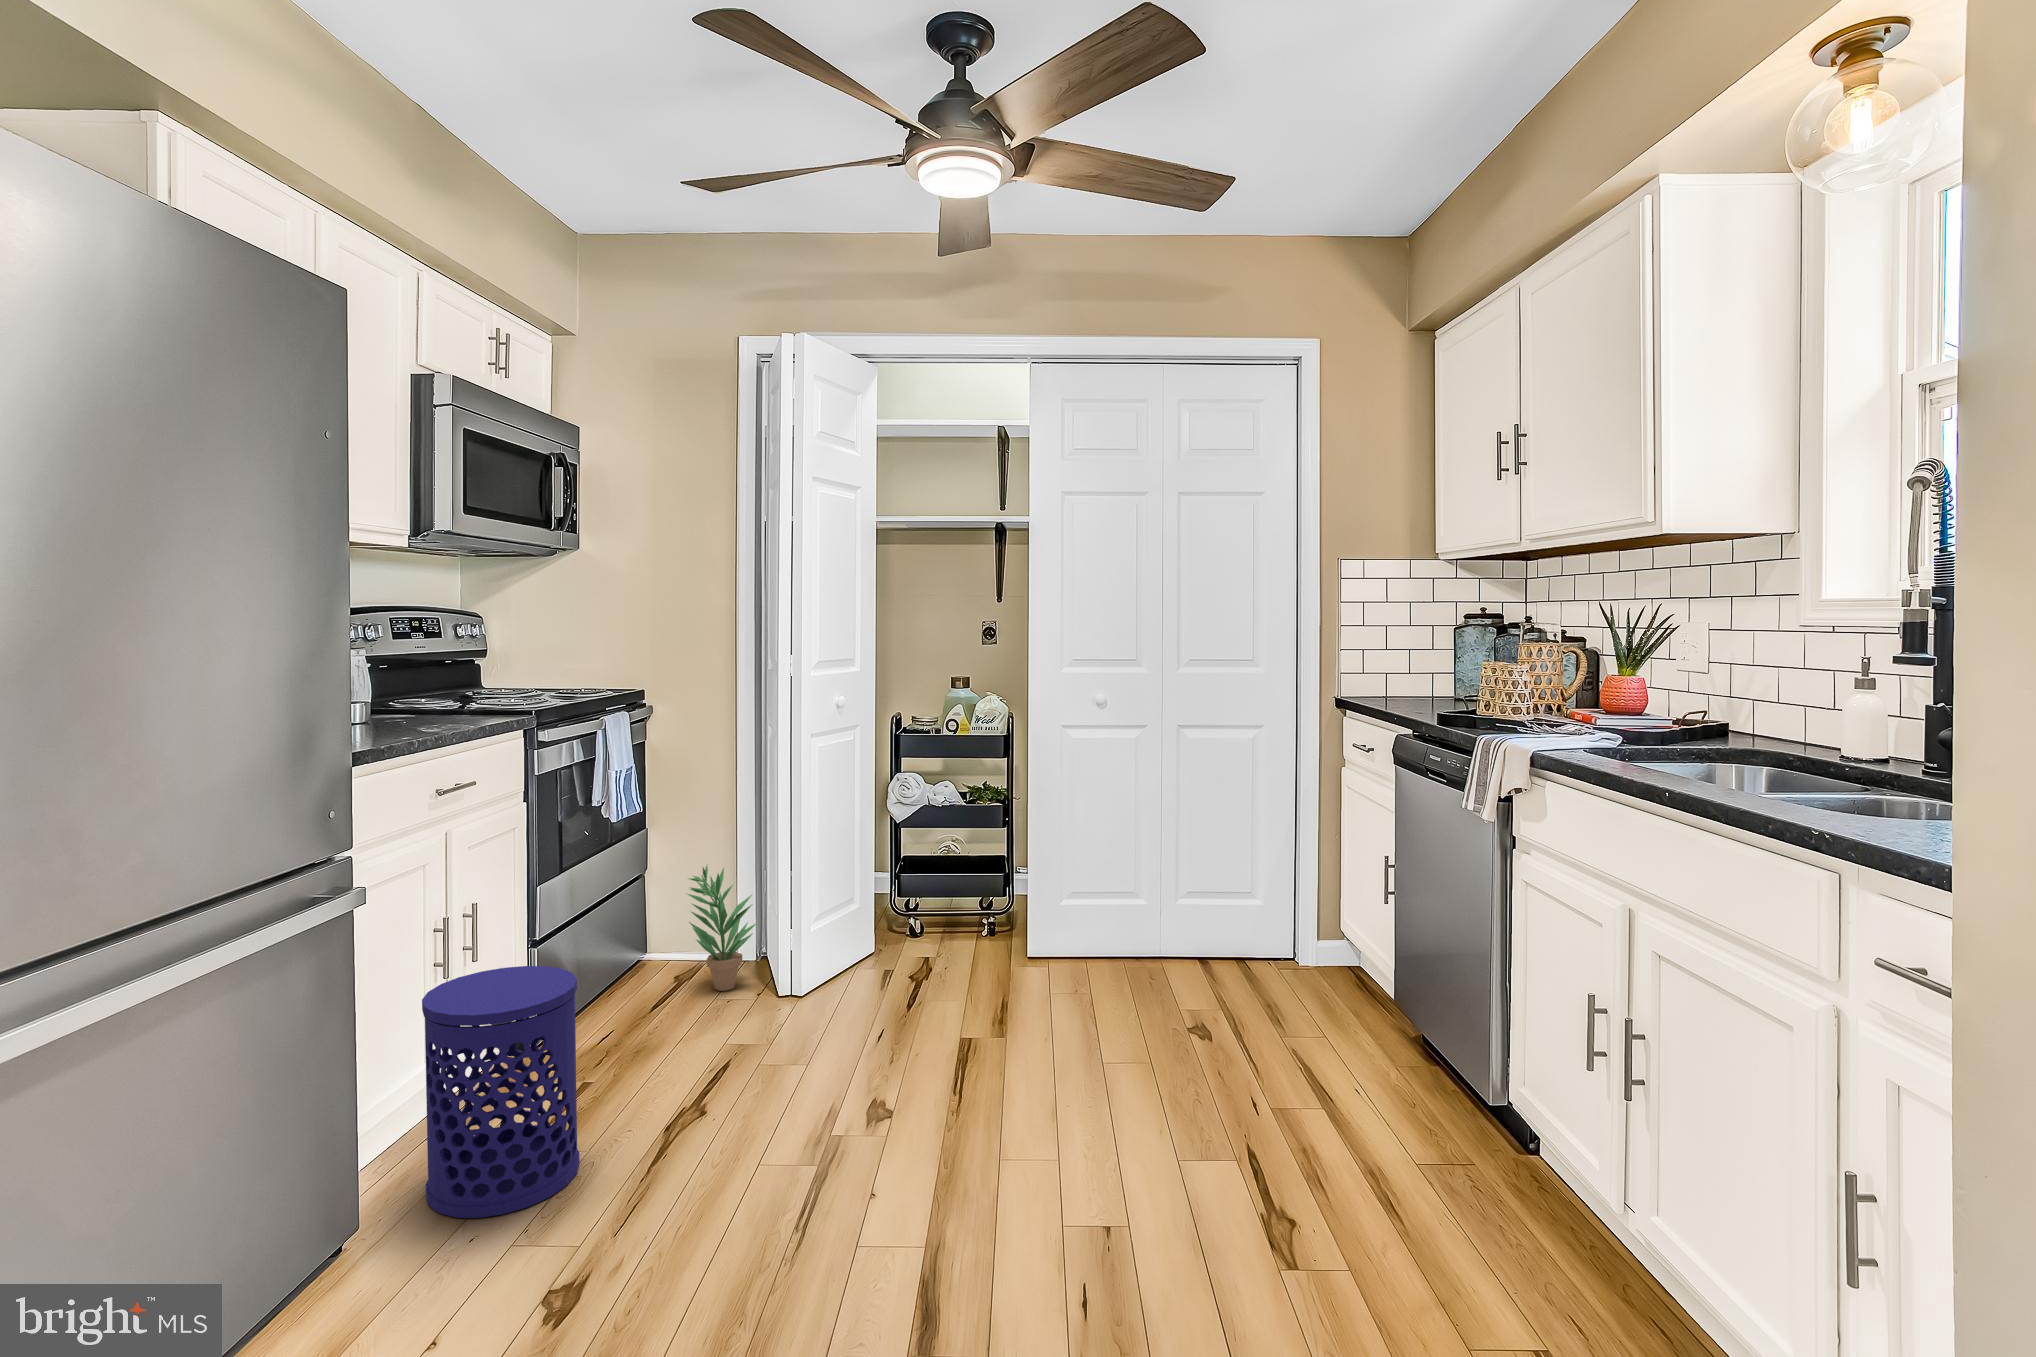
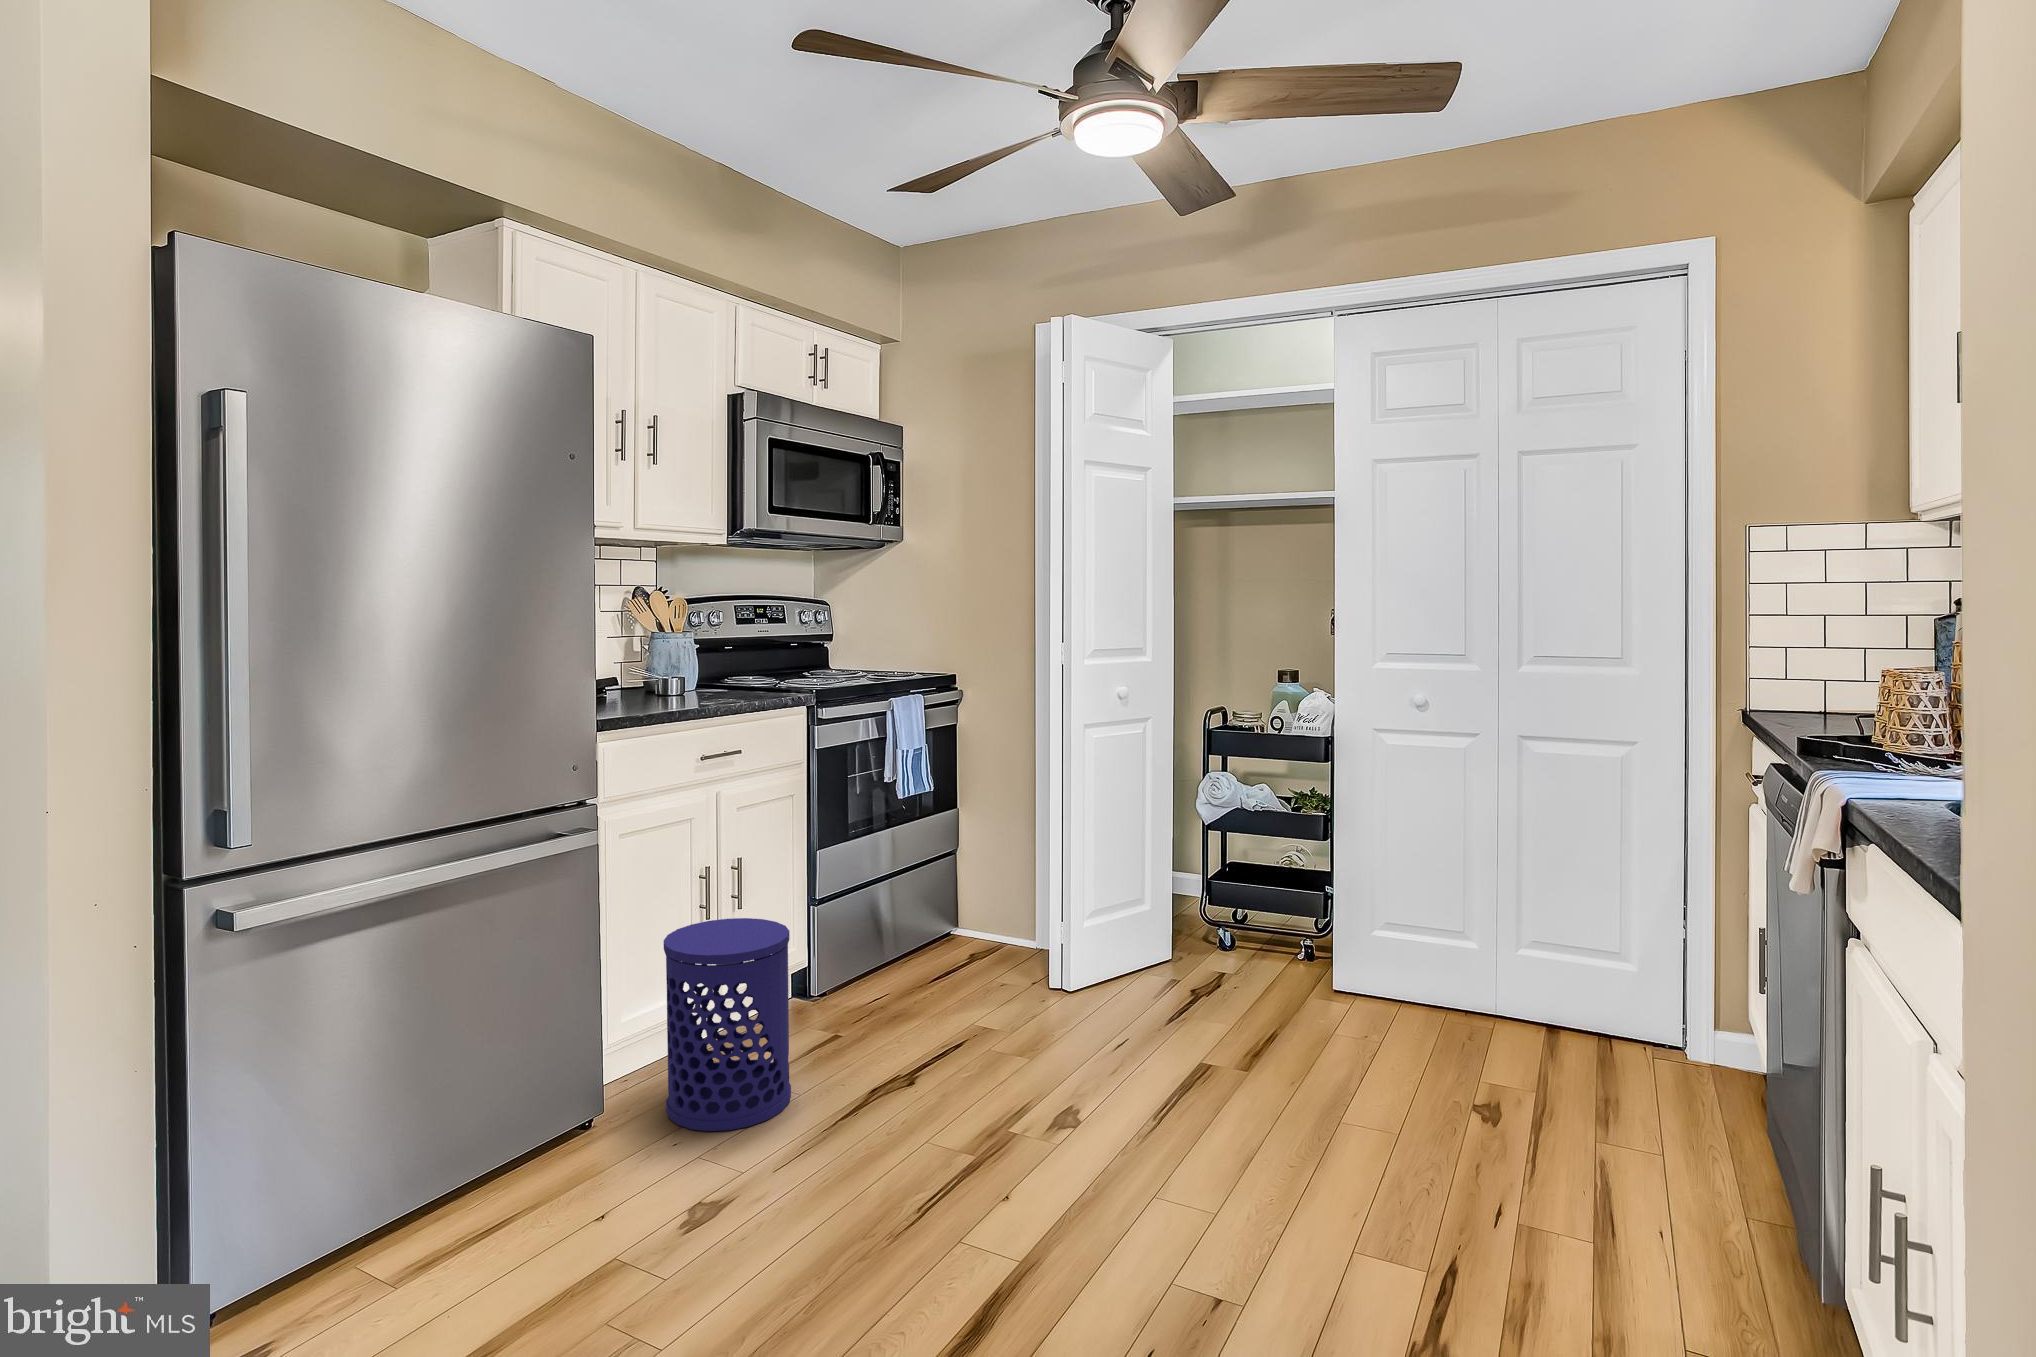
potted plant: present [687,865,757,991] -> none [969,846,1035,973]

